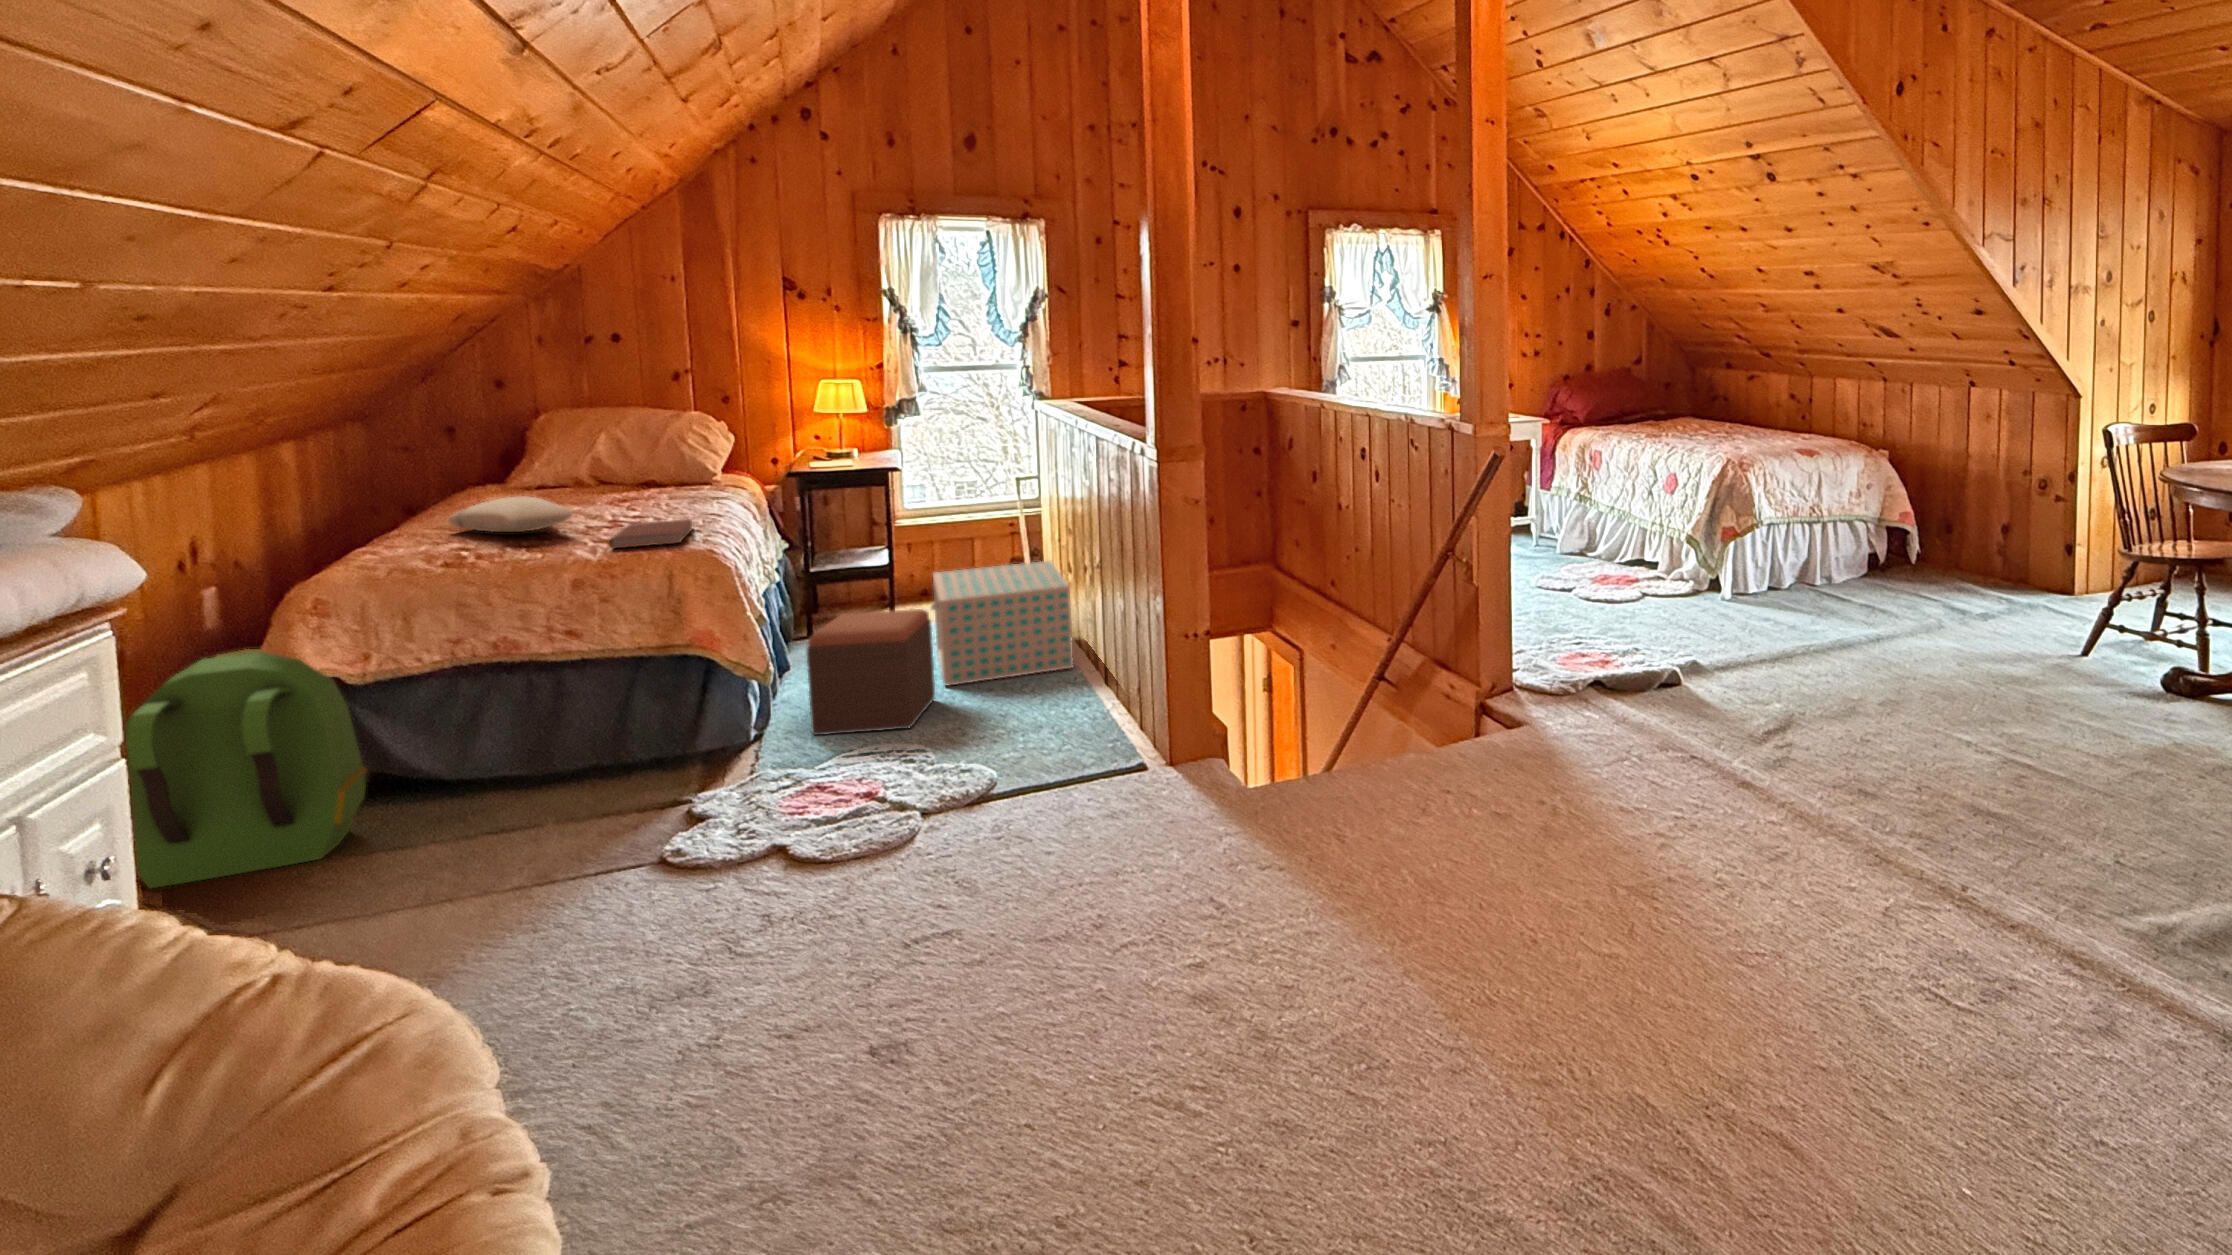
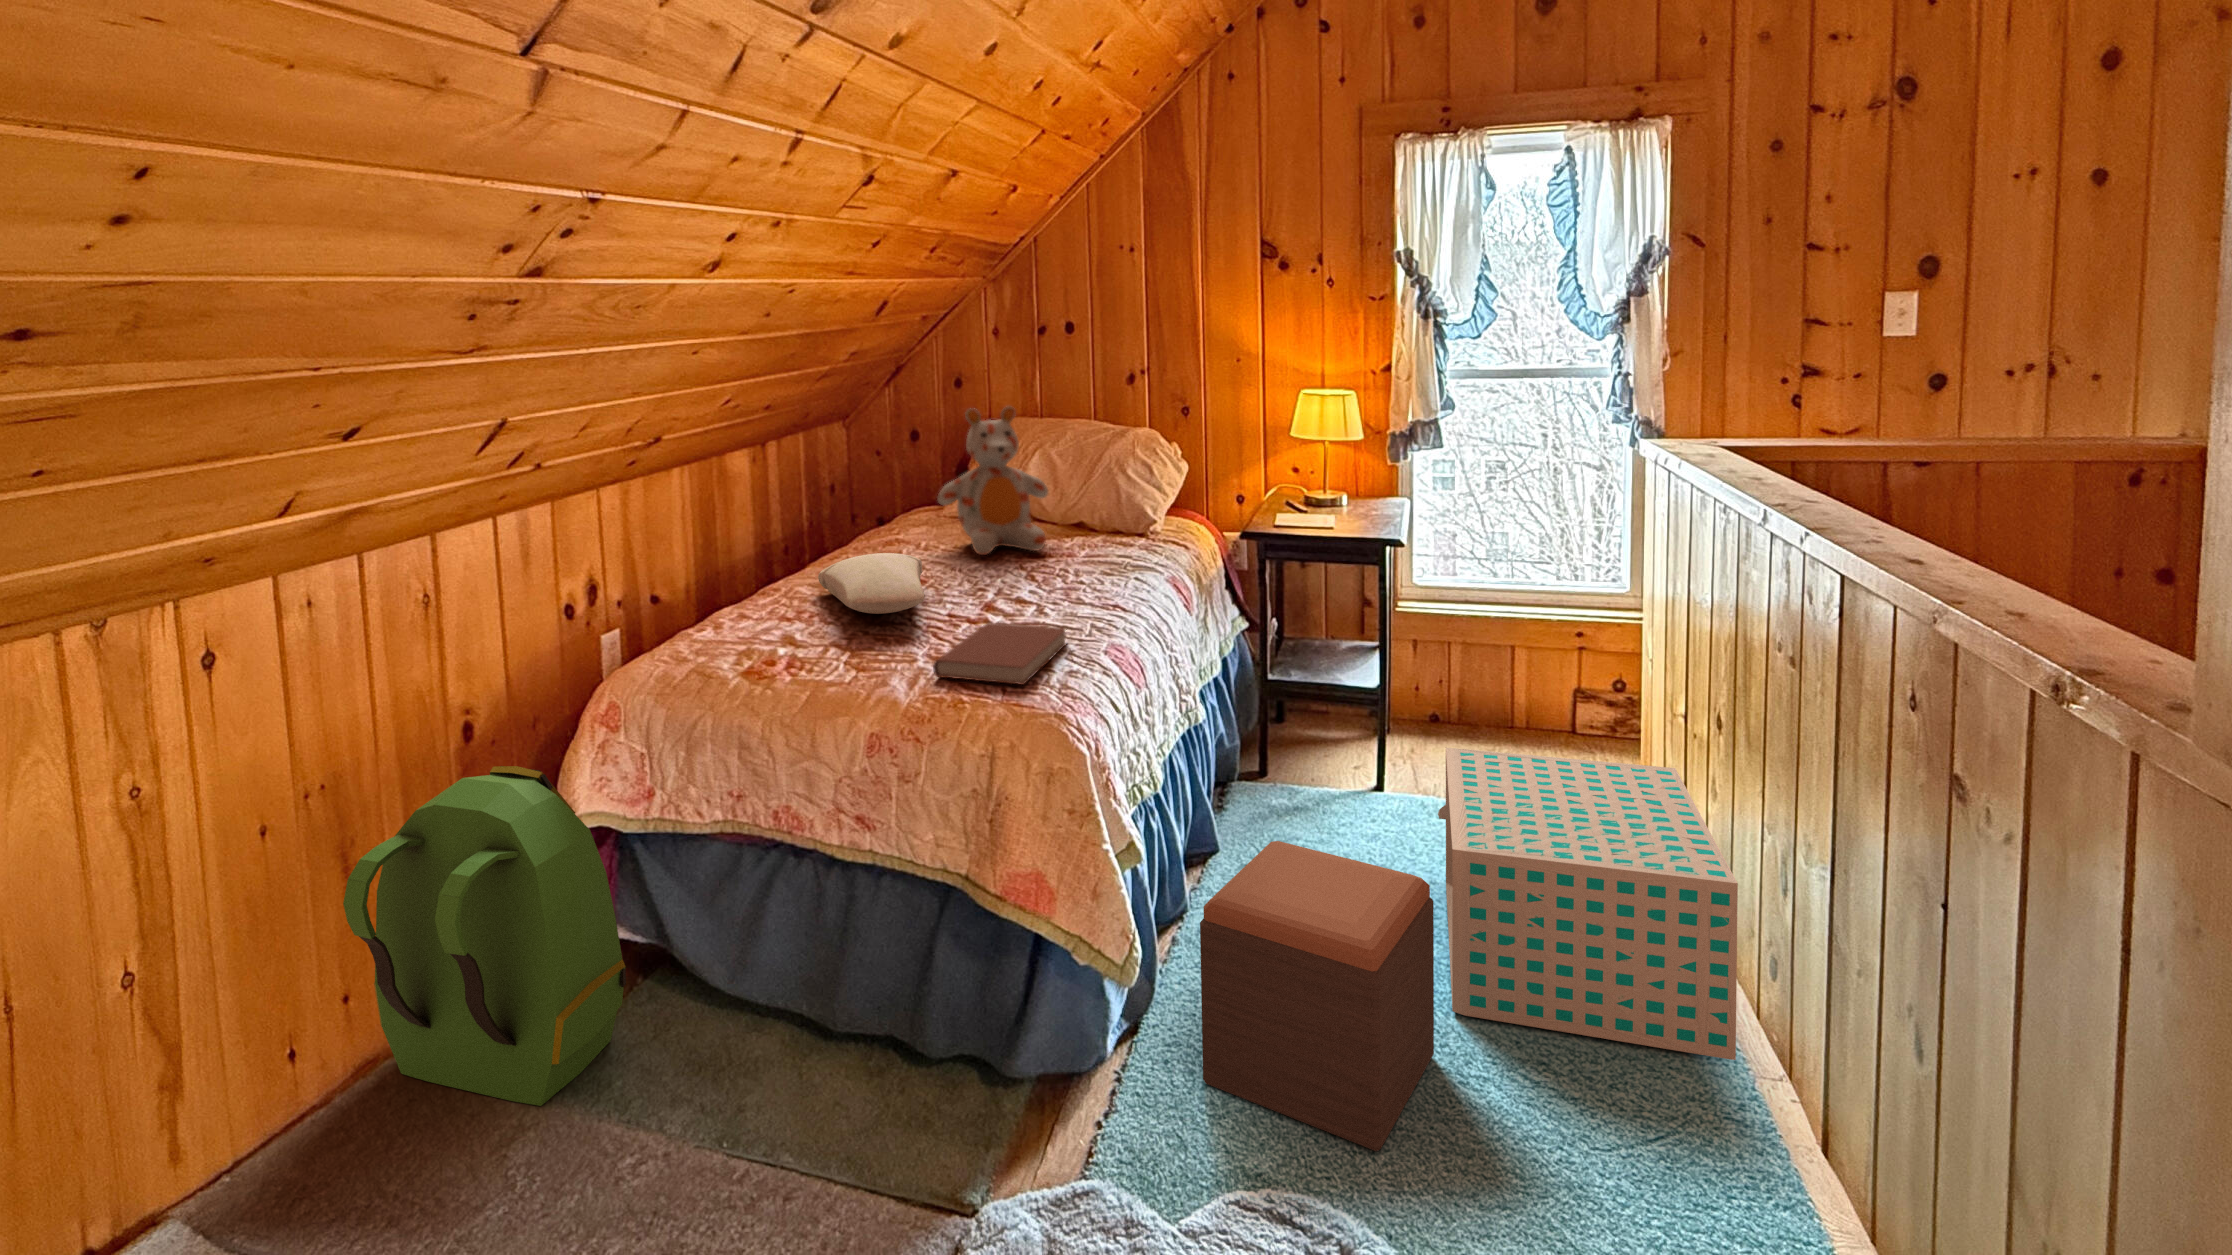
stuffed bear: none [528,394,634,502] -> present [938,406,1048,555]

